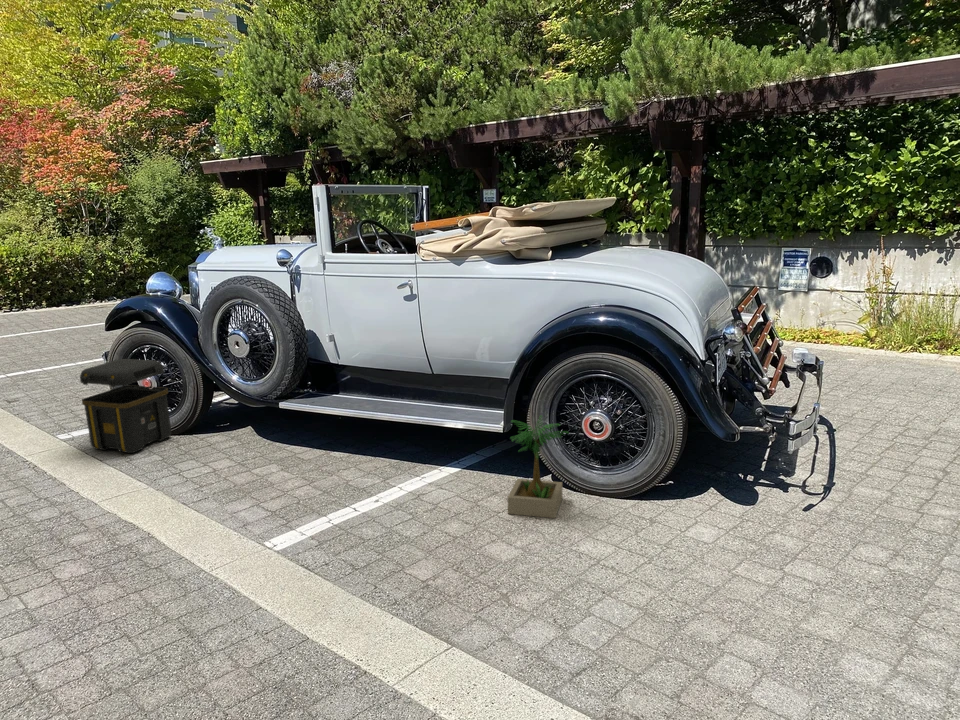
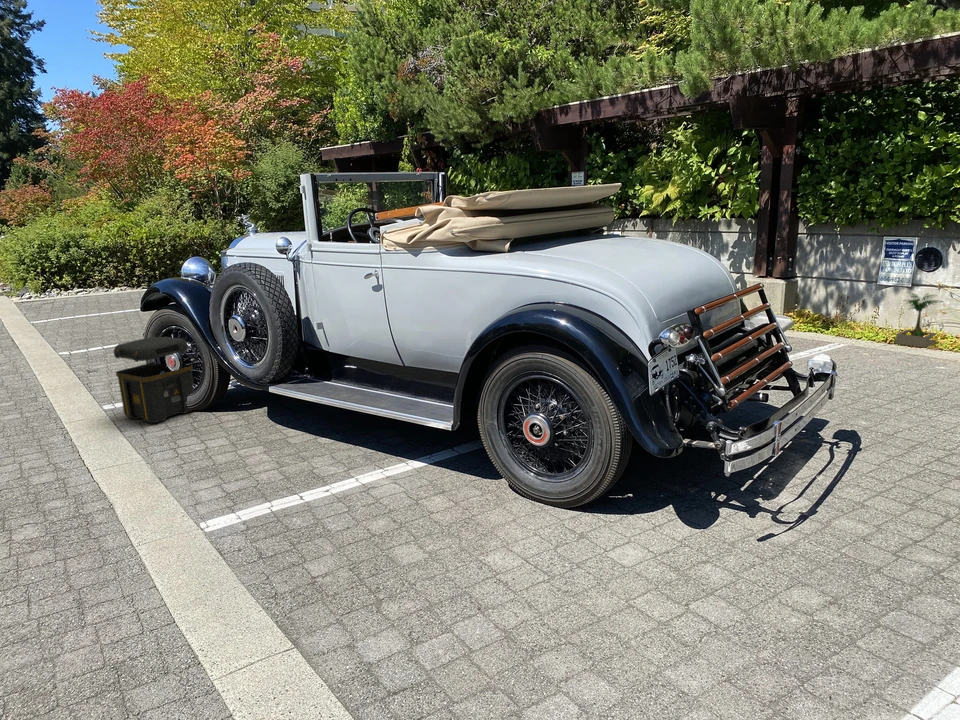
potted plant: present [508,416,569,518] -> present [895,293,943,348]

